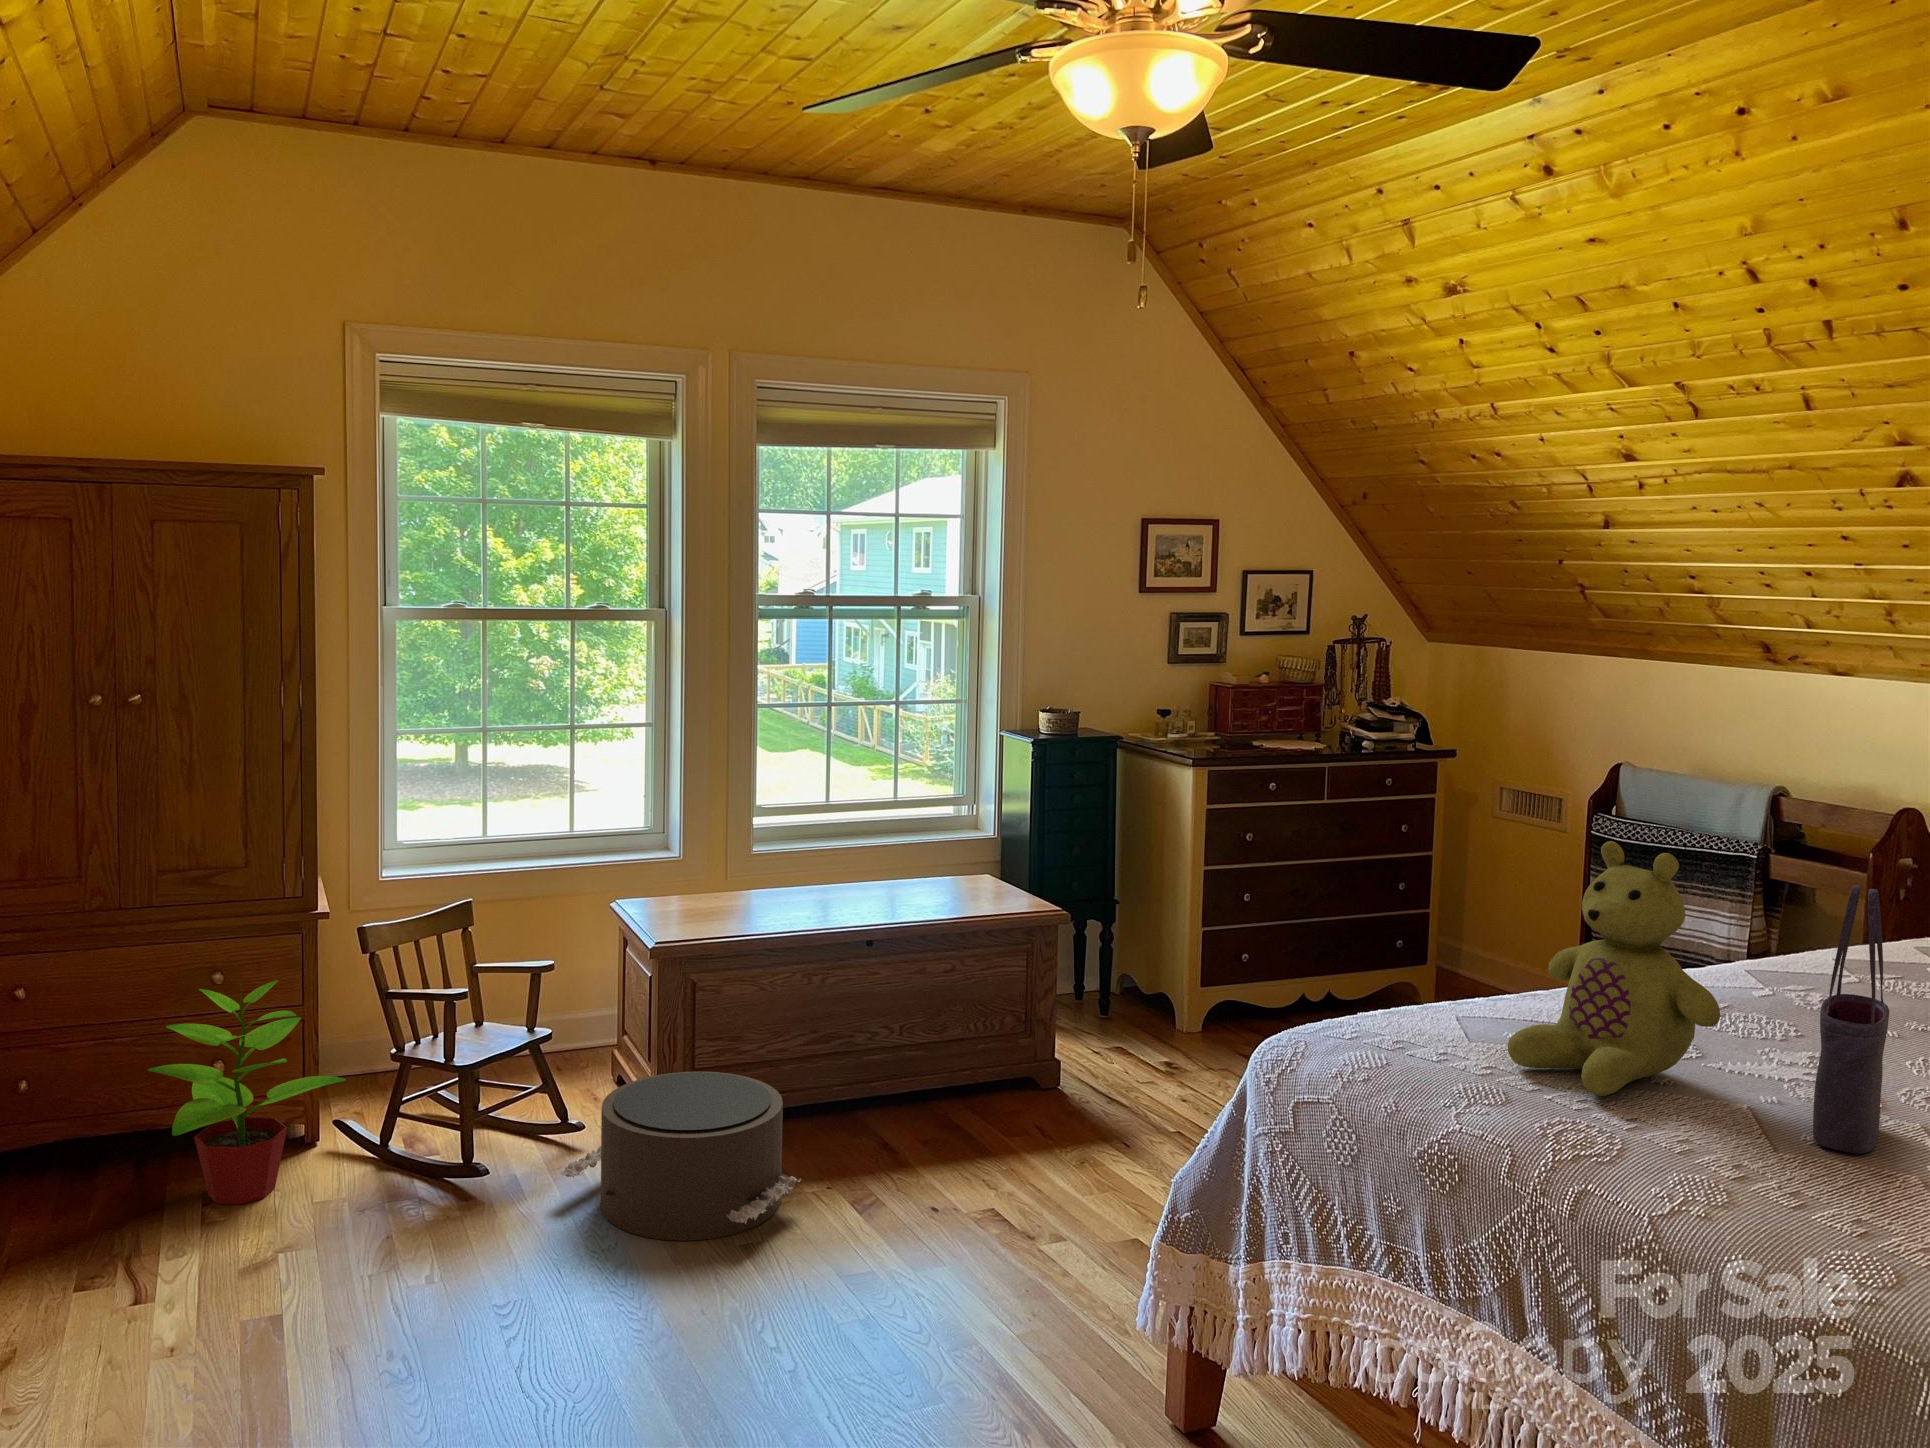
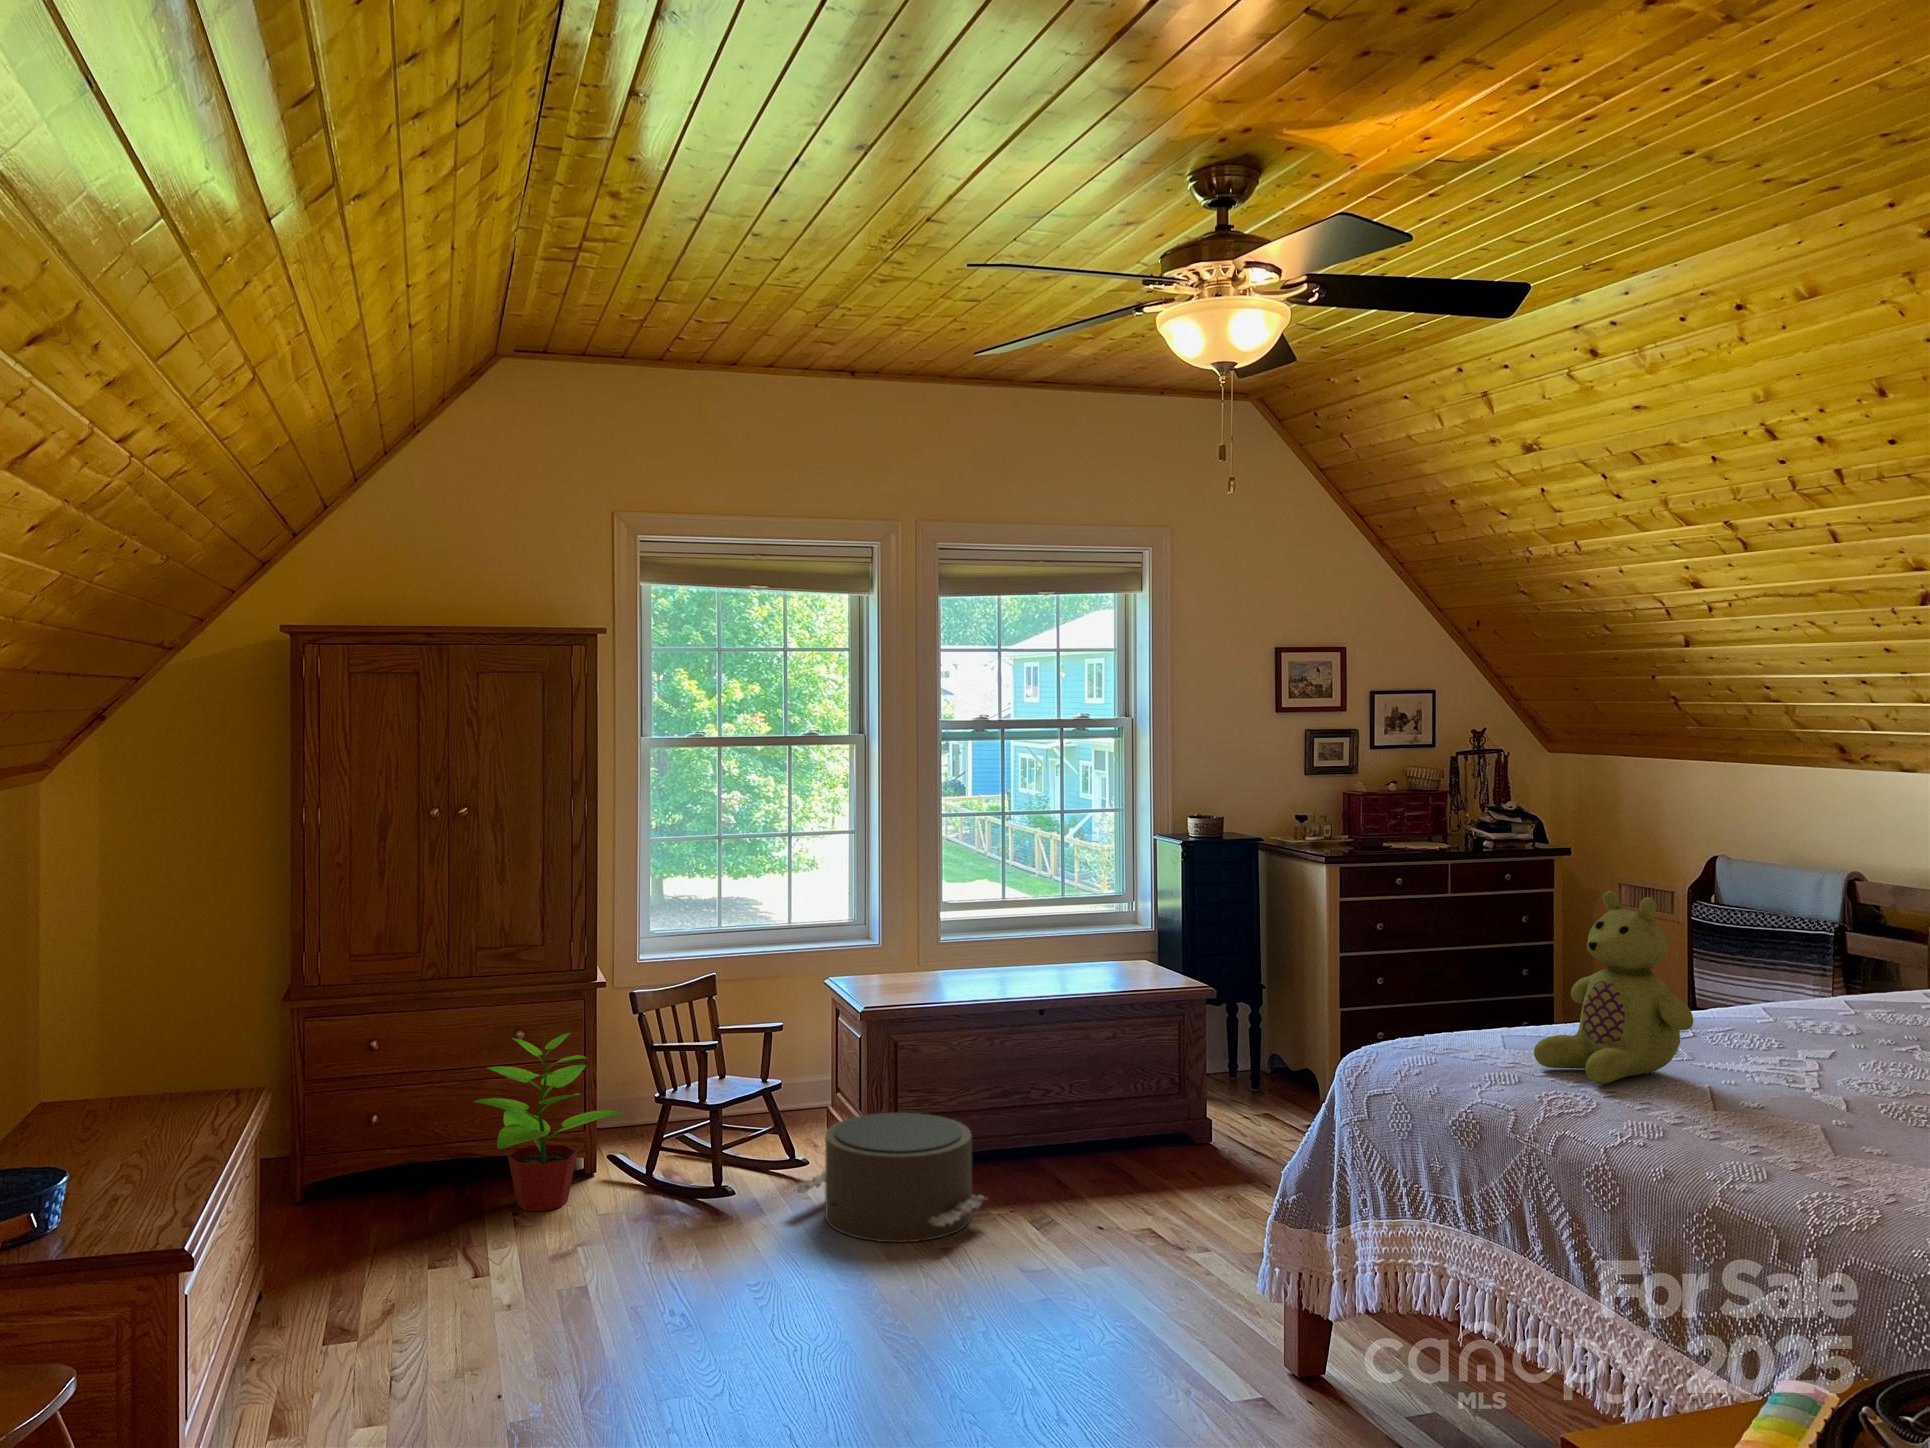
tote bag: present [1813,885,1889,1154] -> none [1759,914,1816,1118]

